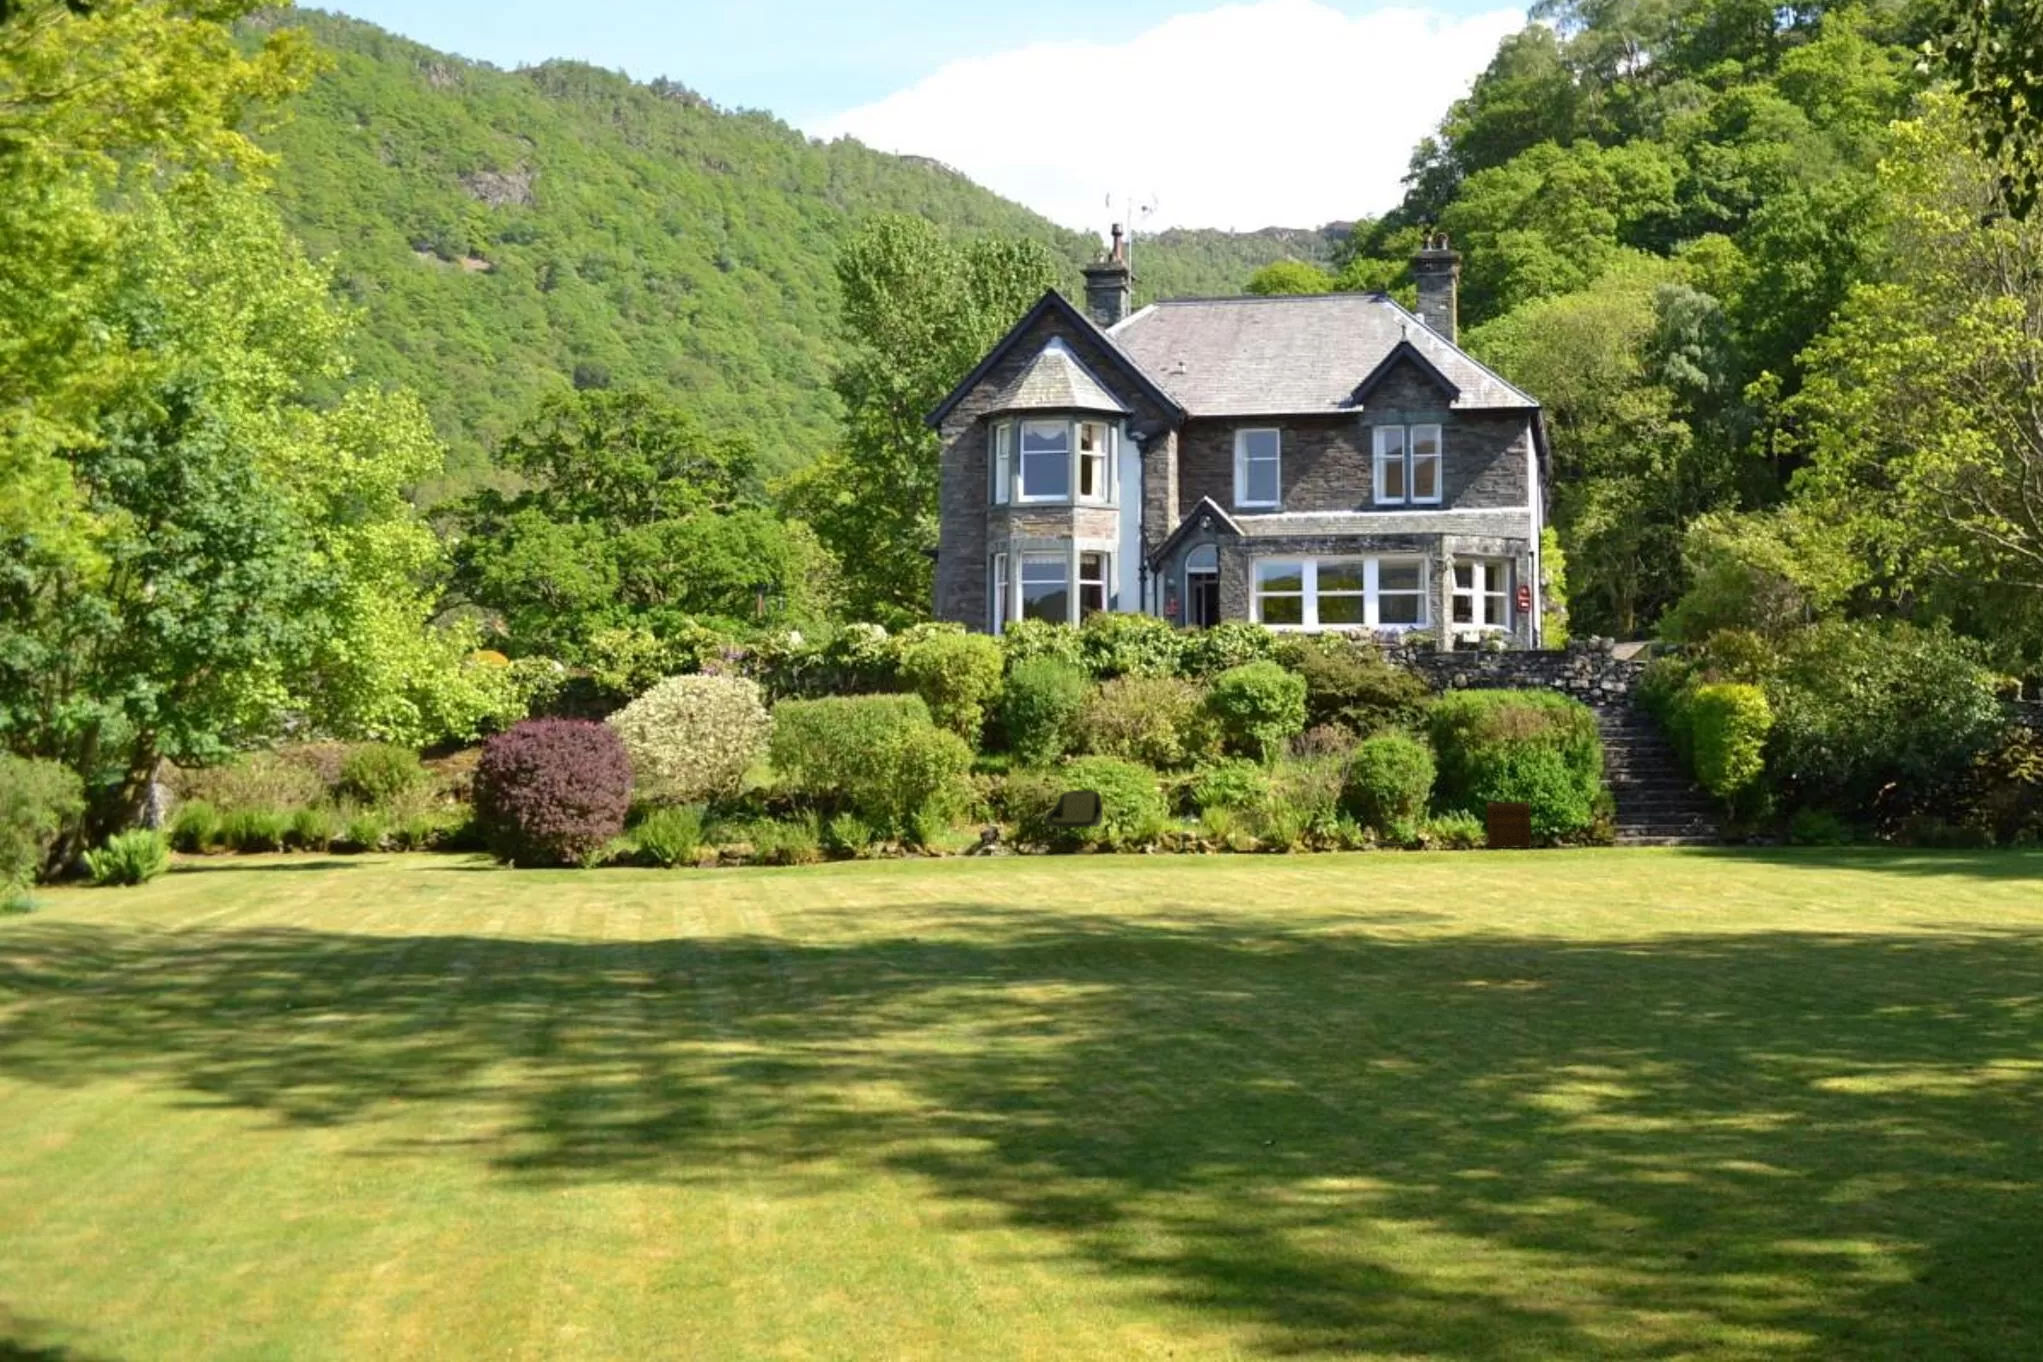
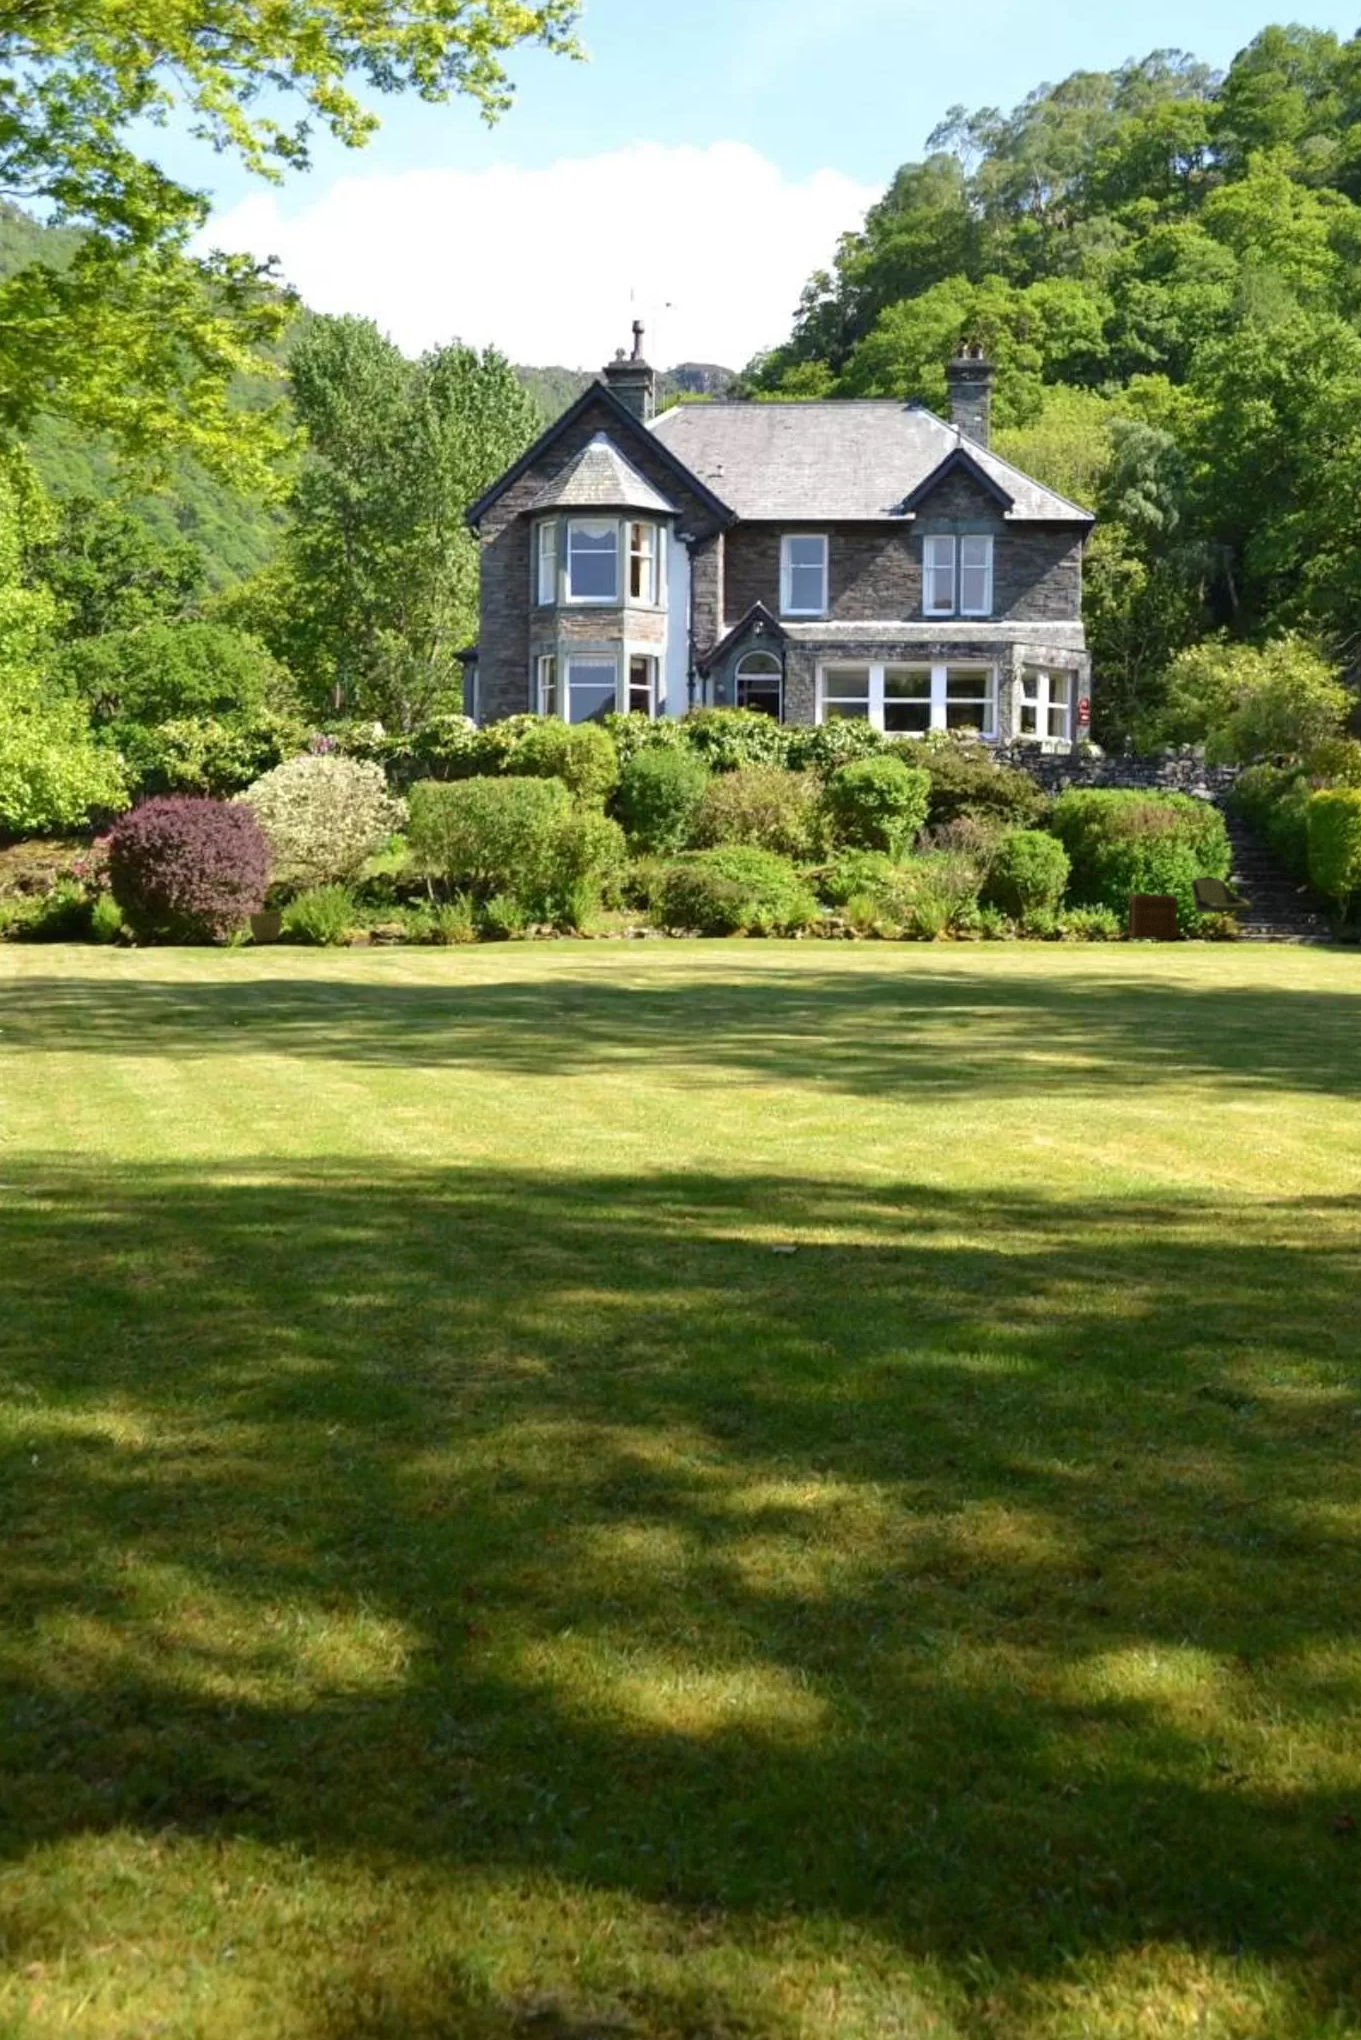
lounge chair: present [1044,790,1103,855] -> present [1191,877,1254,937]
potted tree: present [1374,808,1398,845] -> none [1012,894,1038,936]
woven basket: none [599,825,632,863] -> present [250,904,282,941]

